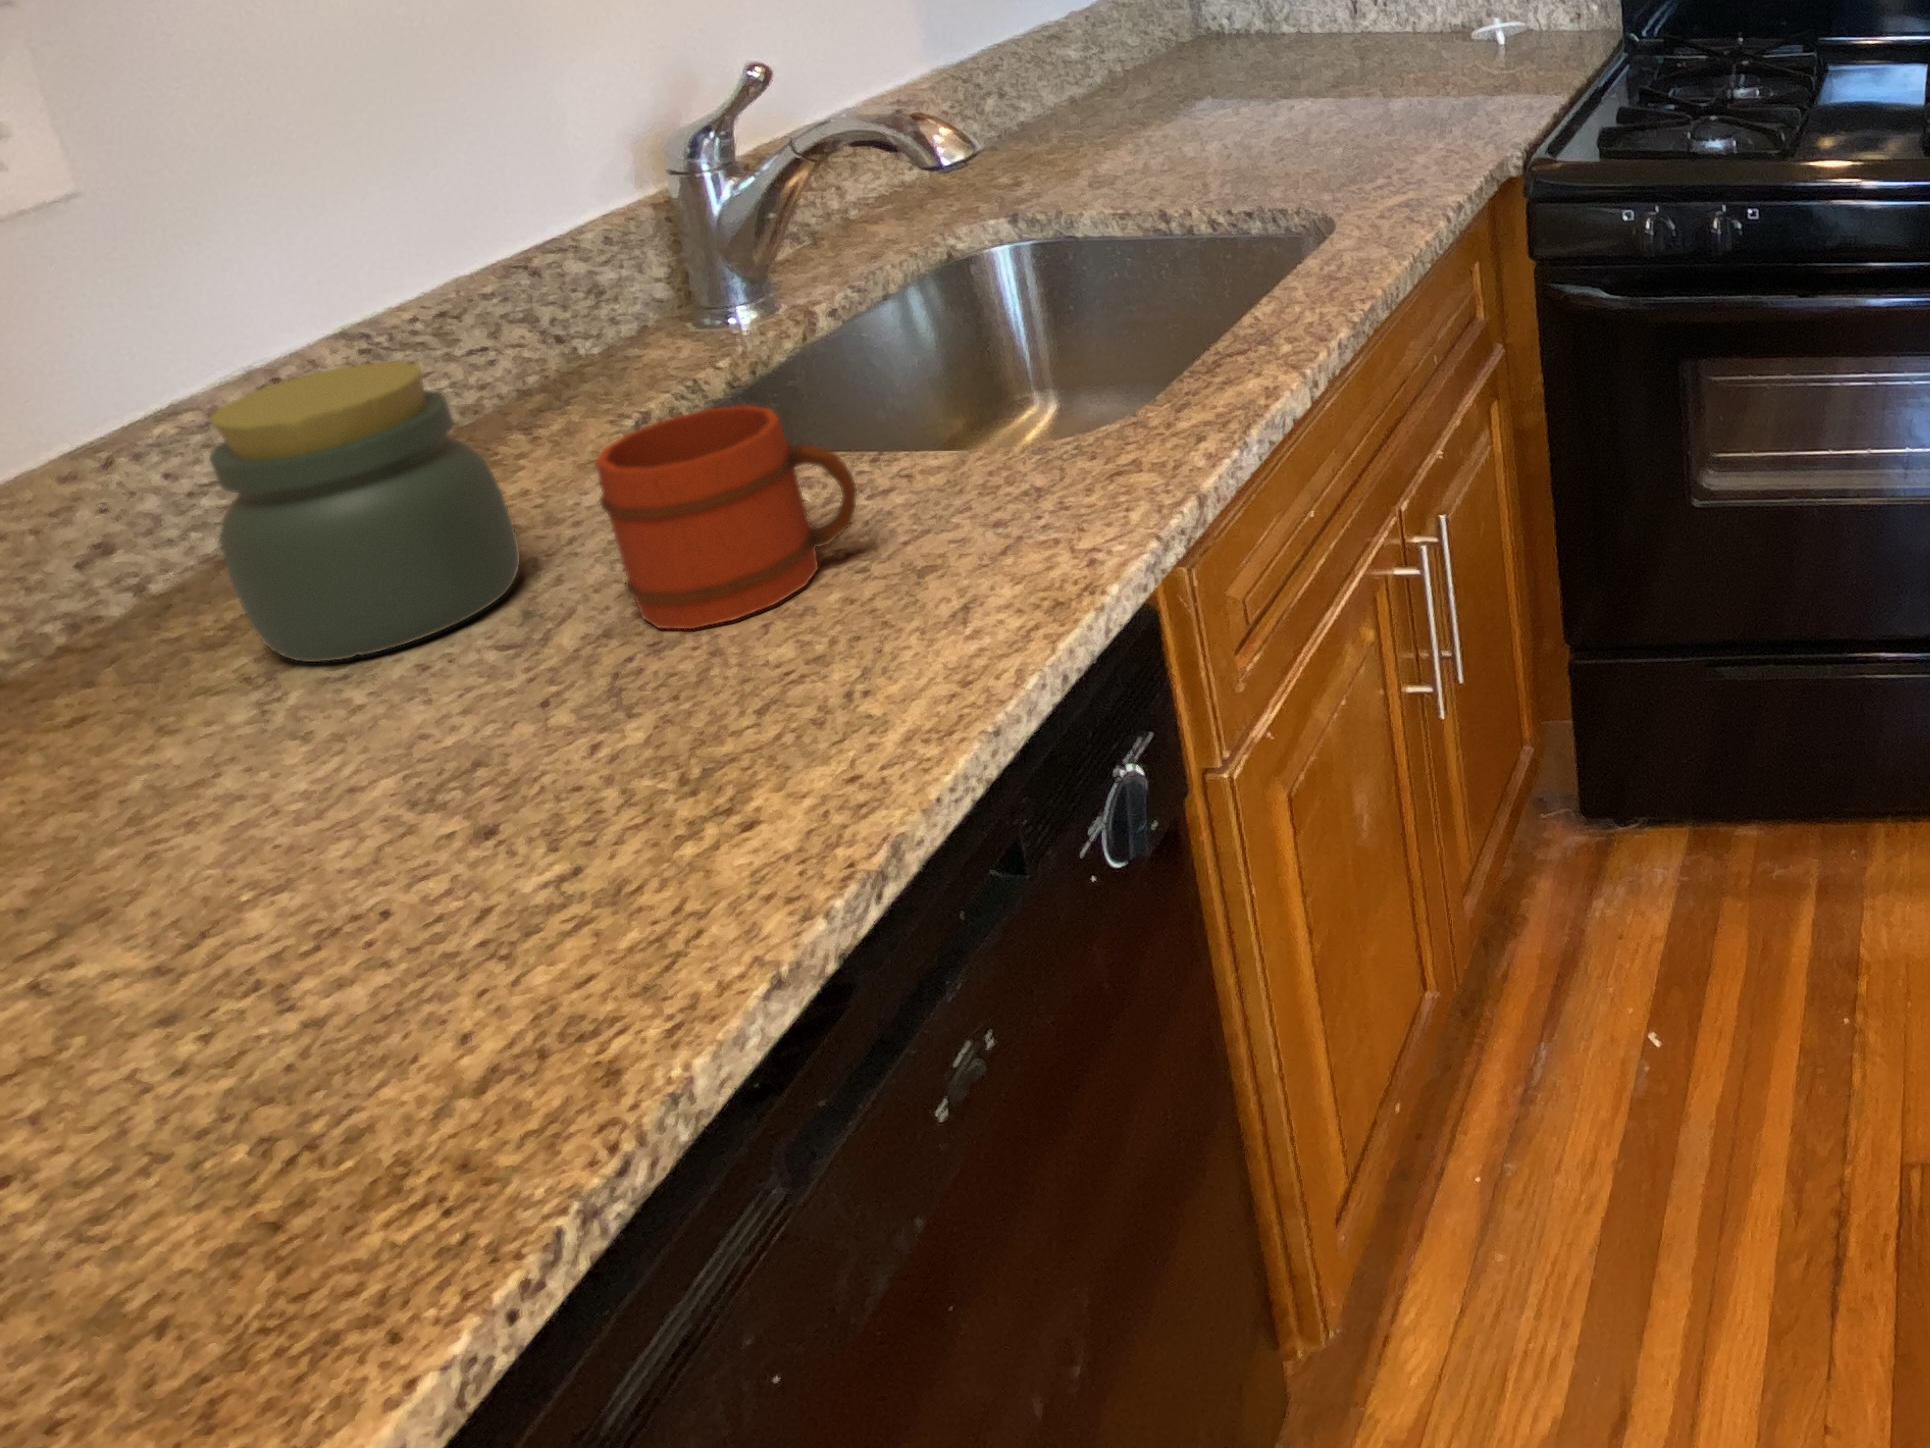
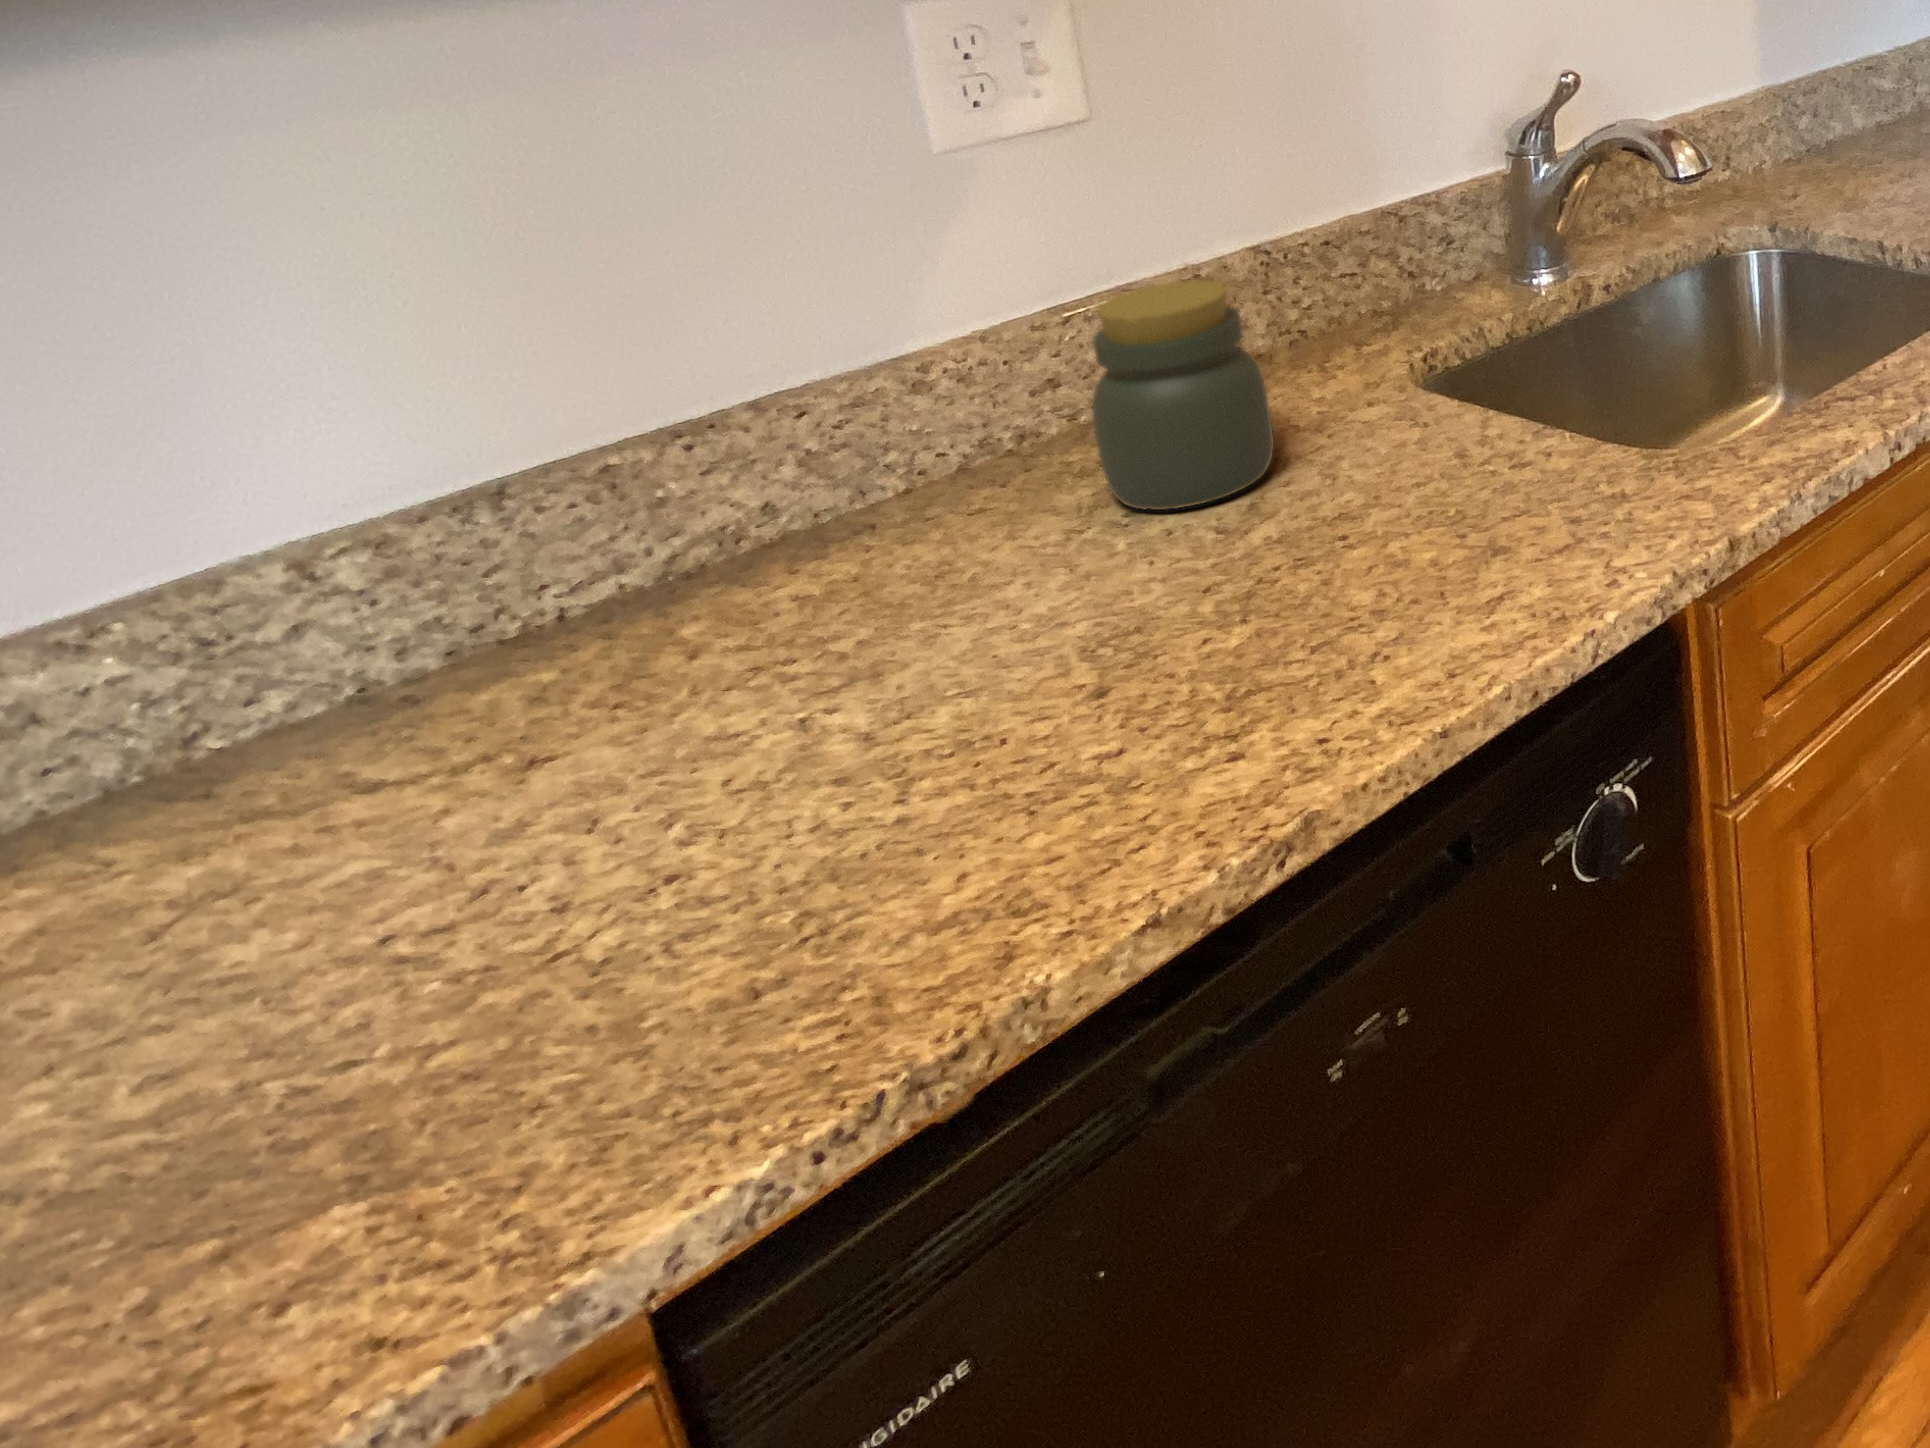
mug: present [596,406,857,629] -> none [1288,368,1468,556]

